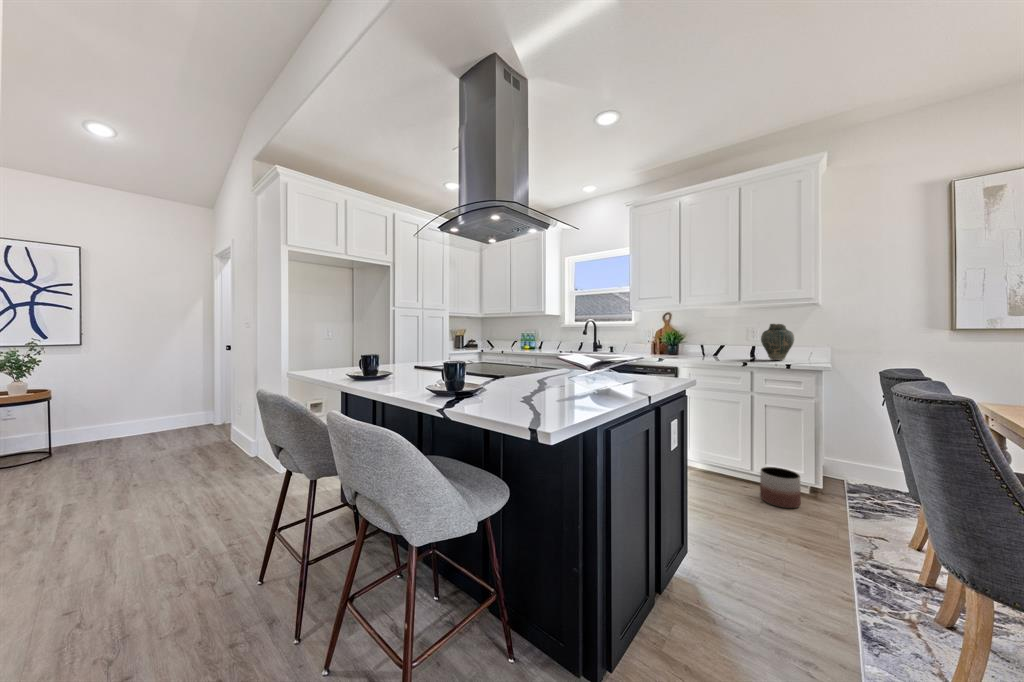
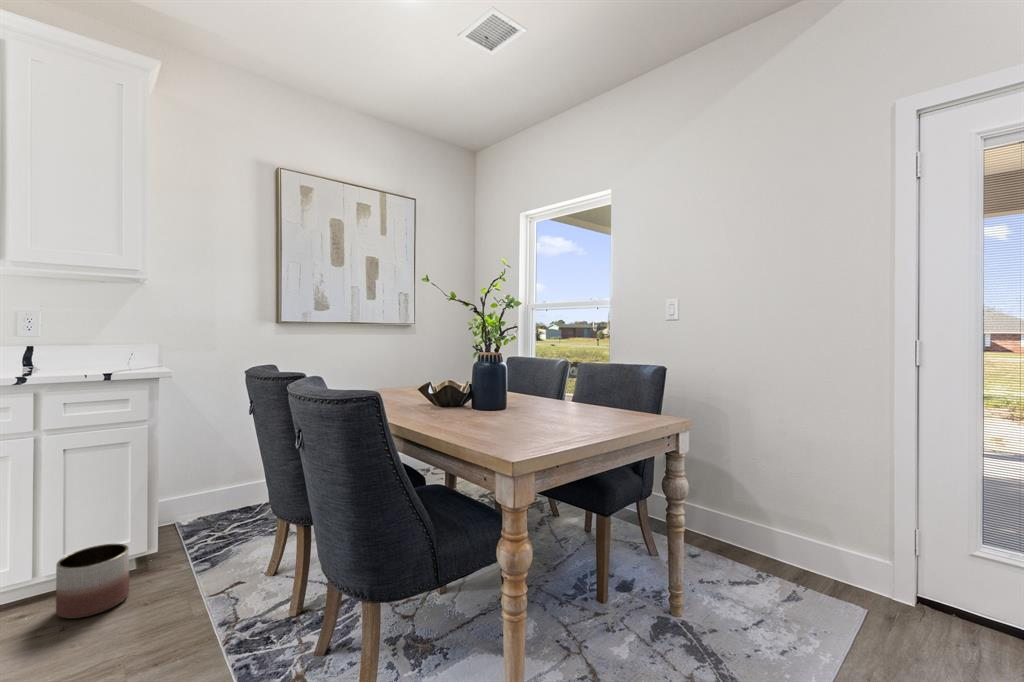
vase: present [761,324,794,360] -> none [44,306,105,366]

